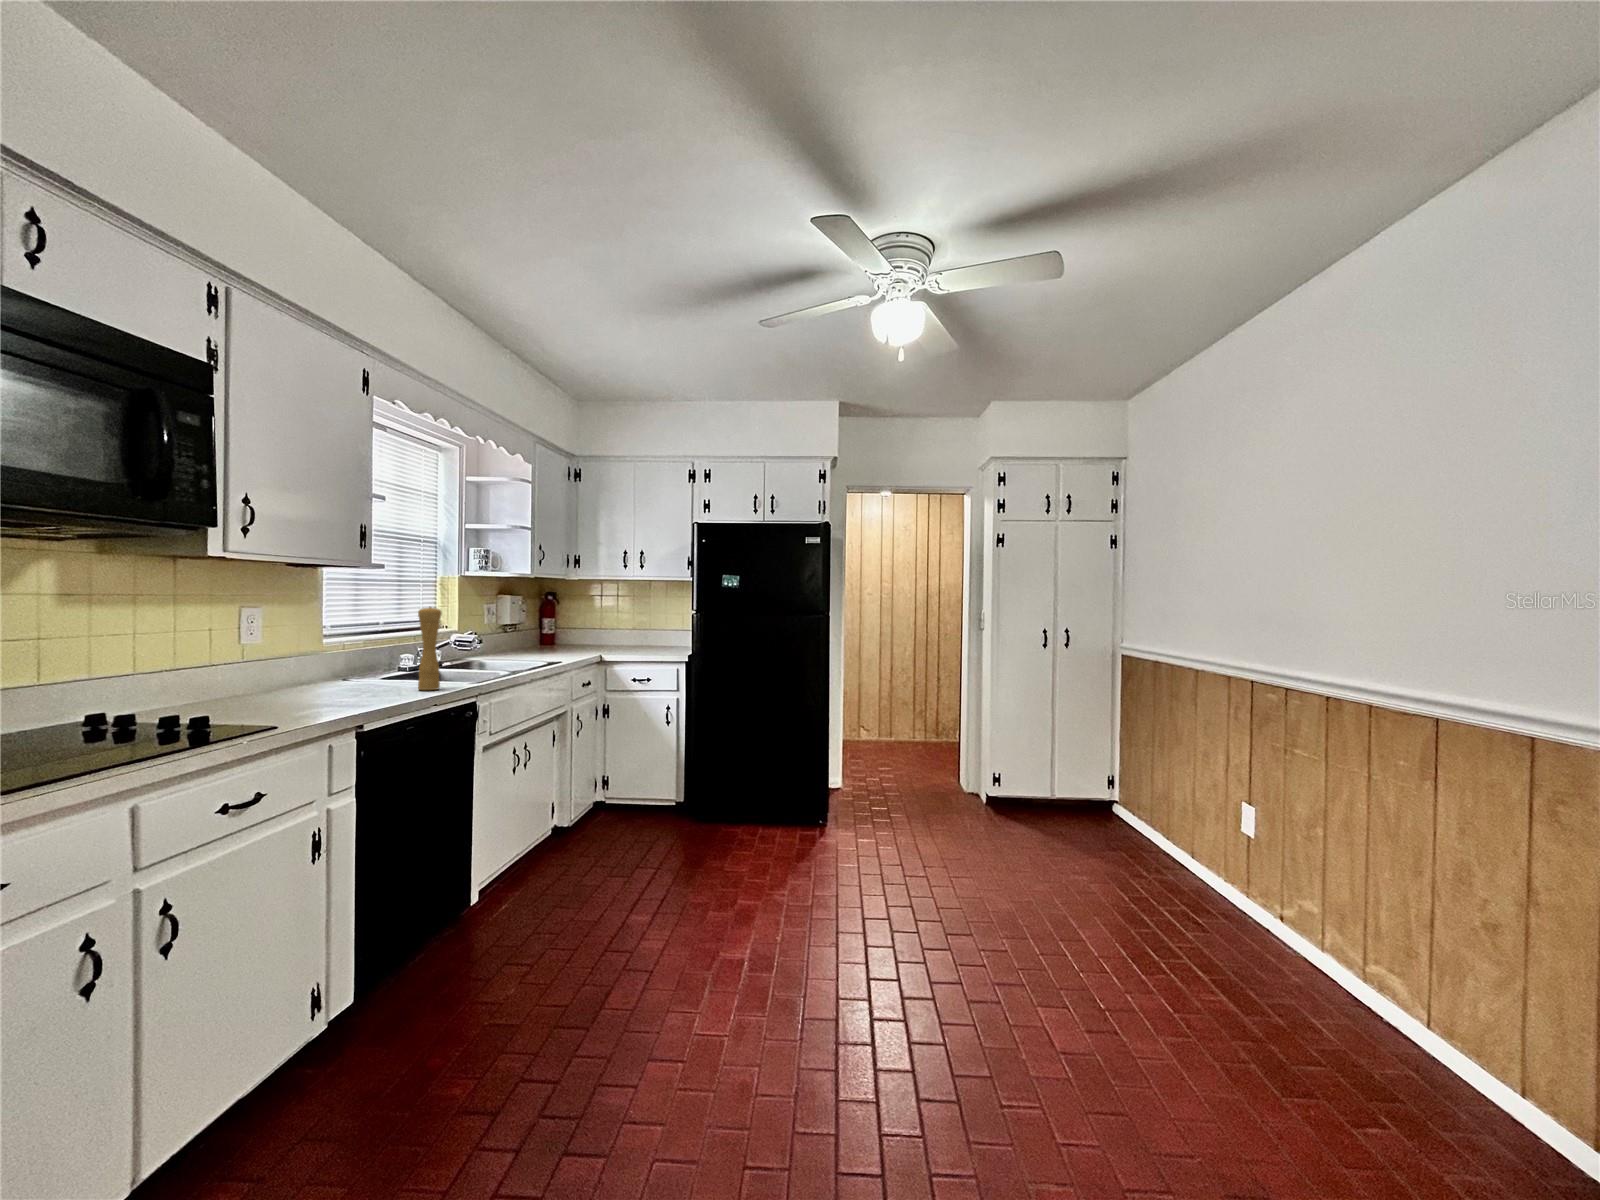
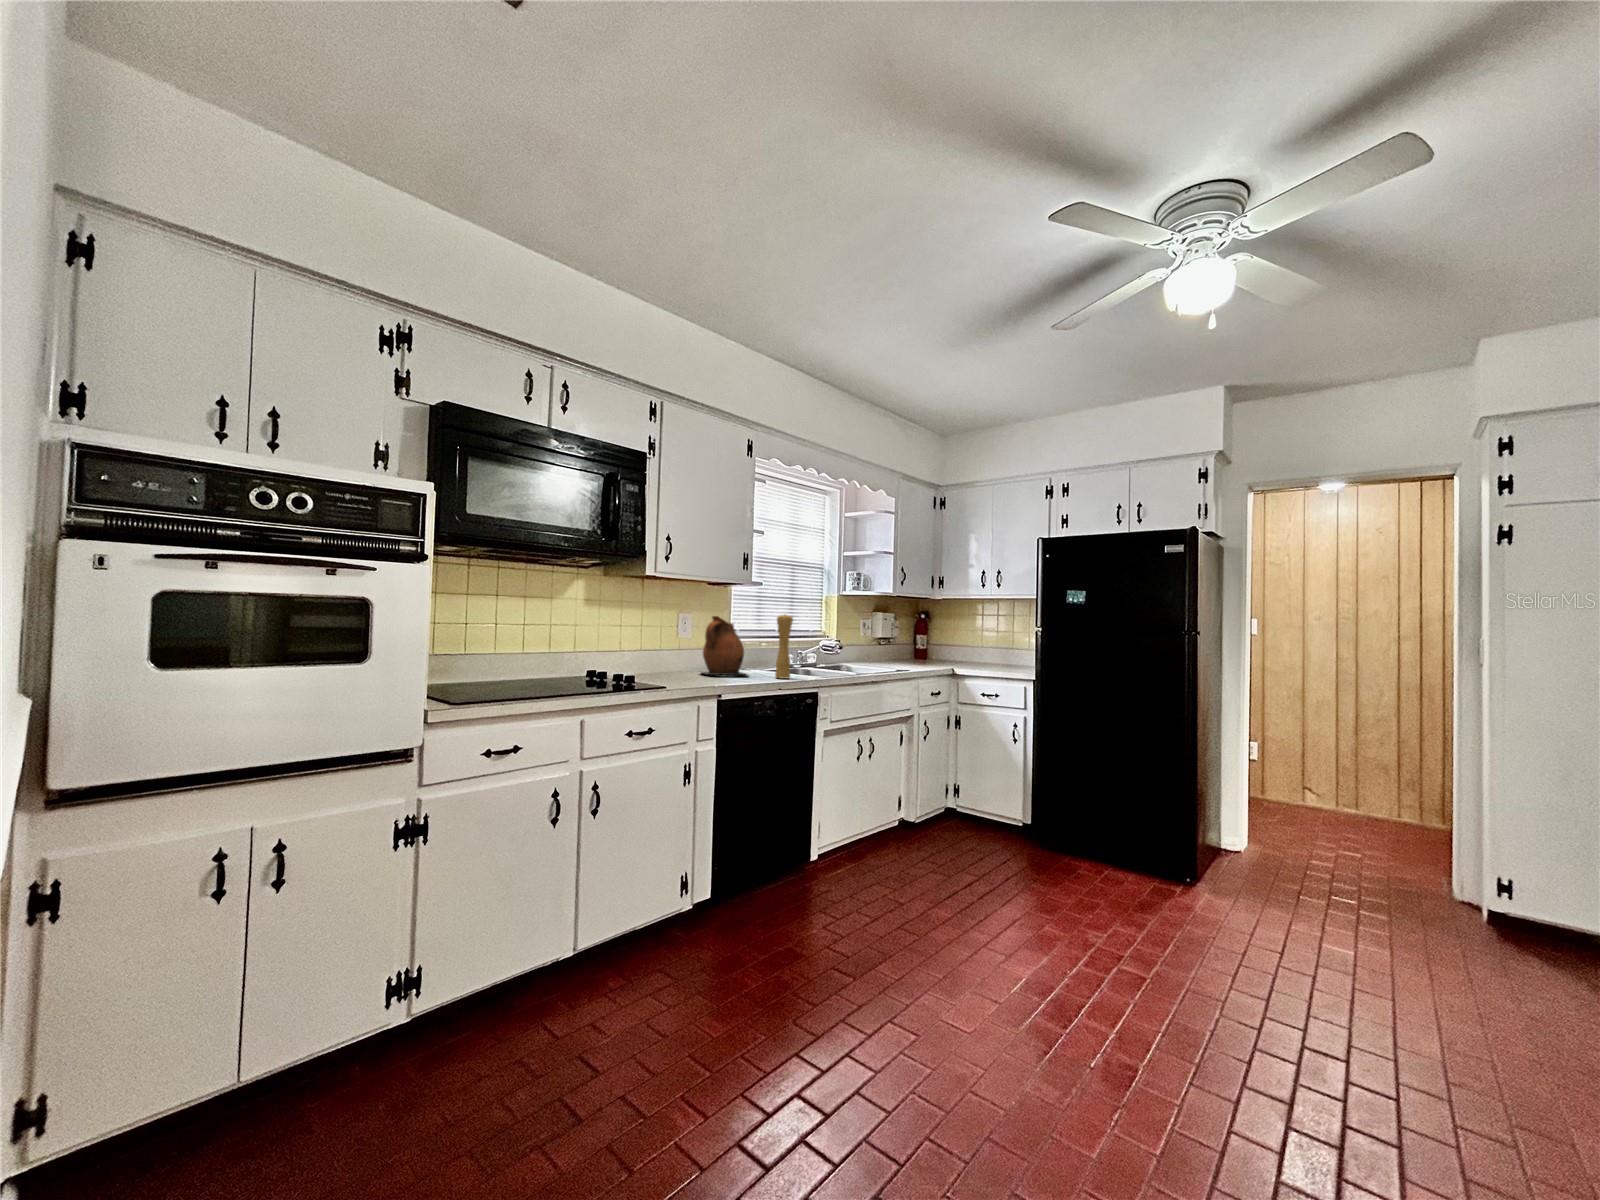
ceramic pitcher: none [290,612,379,695] -> present [701,616,747,675]

